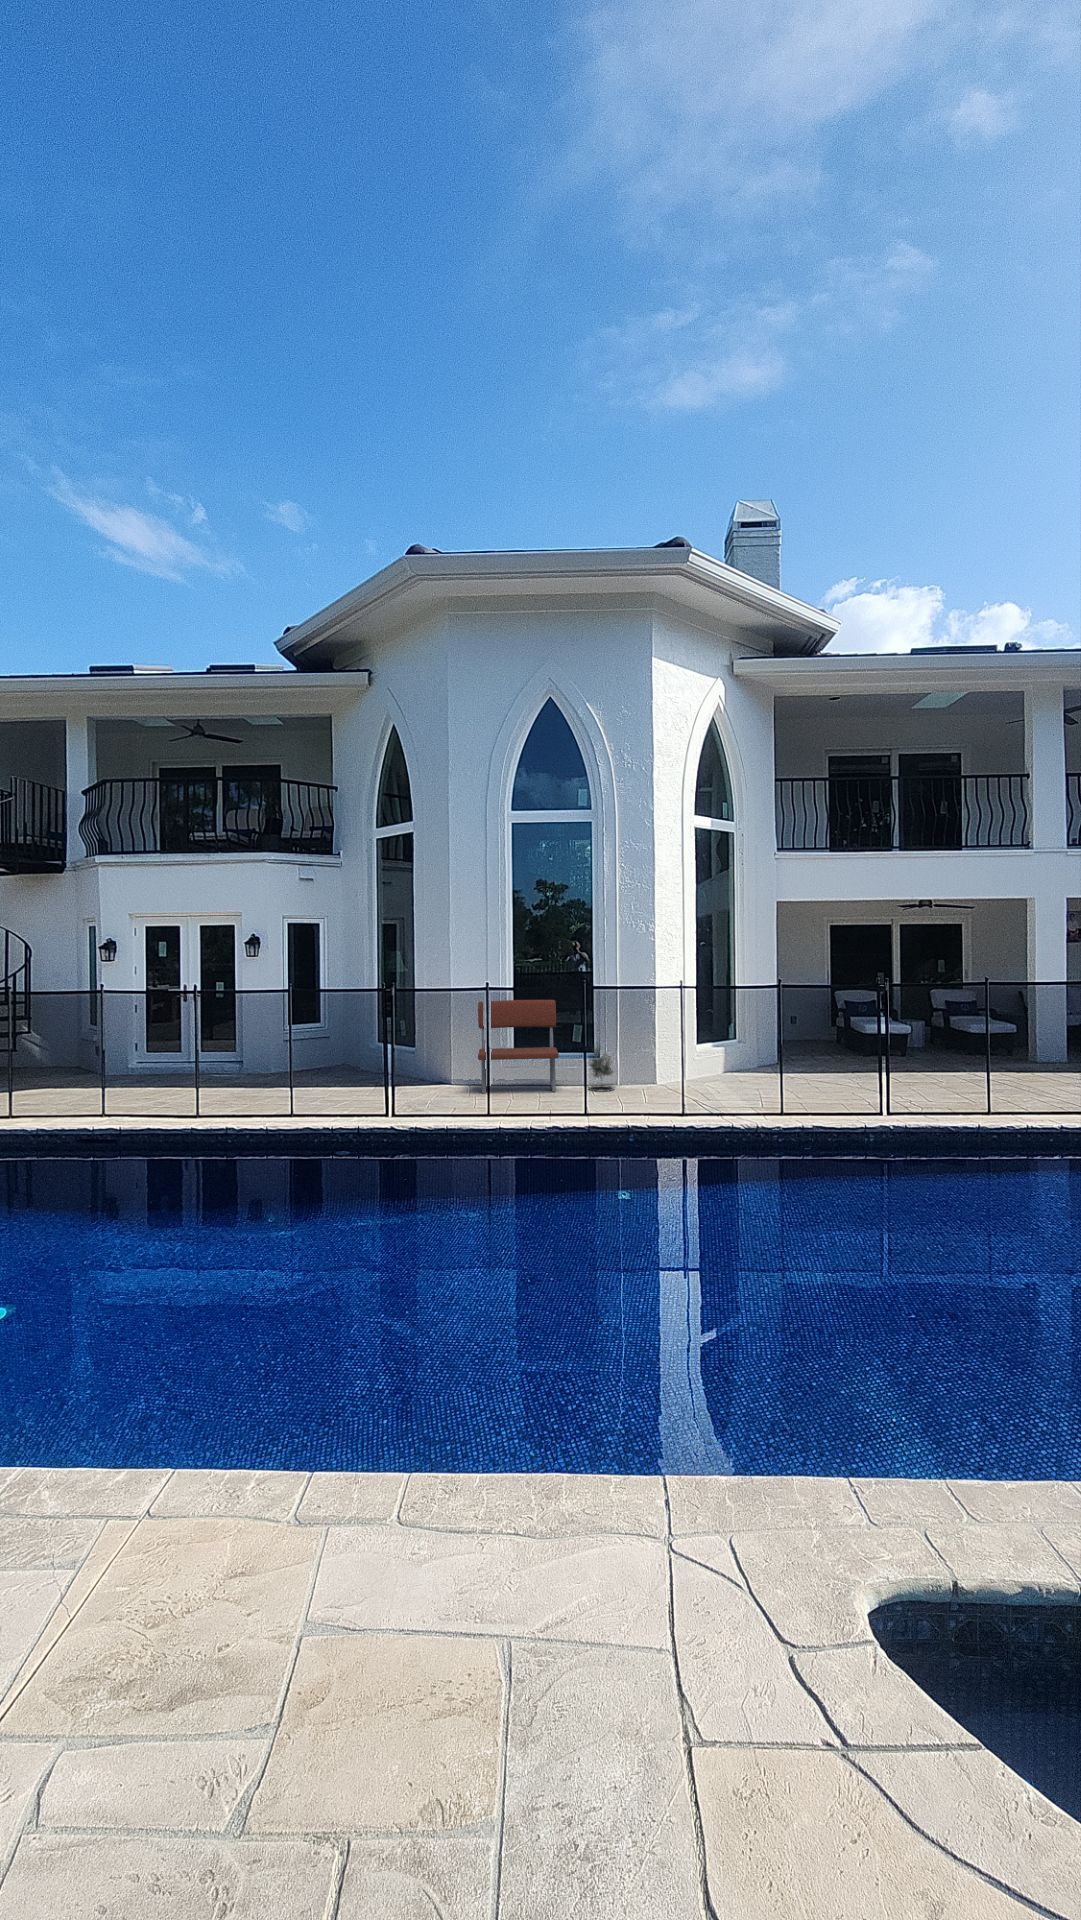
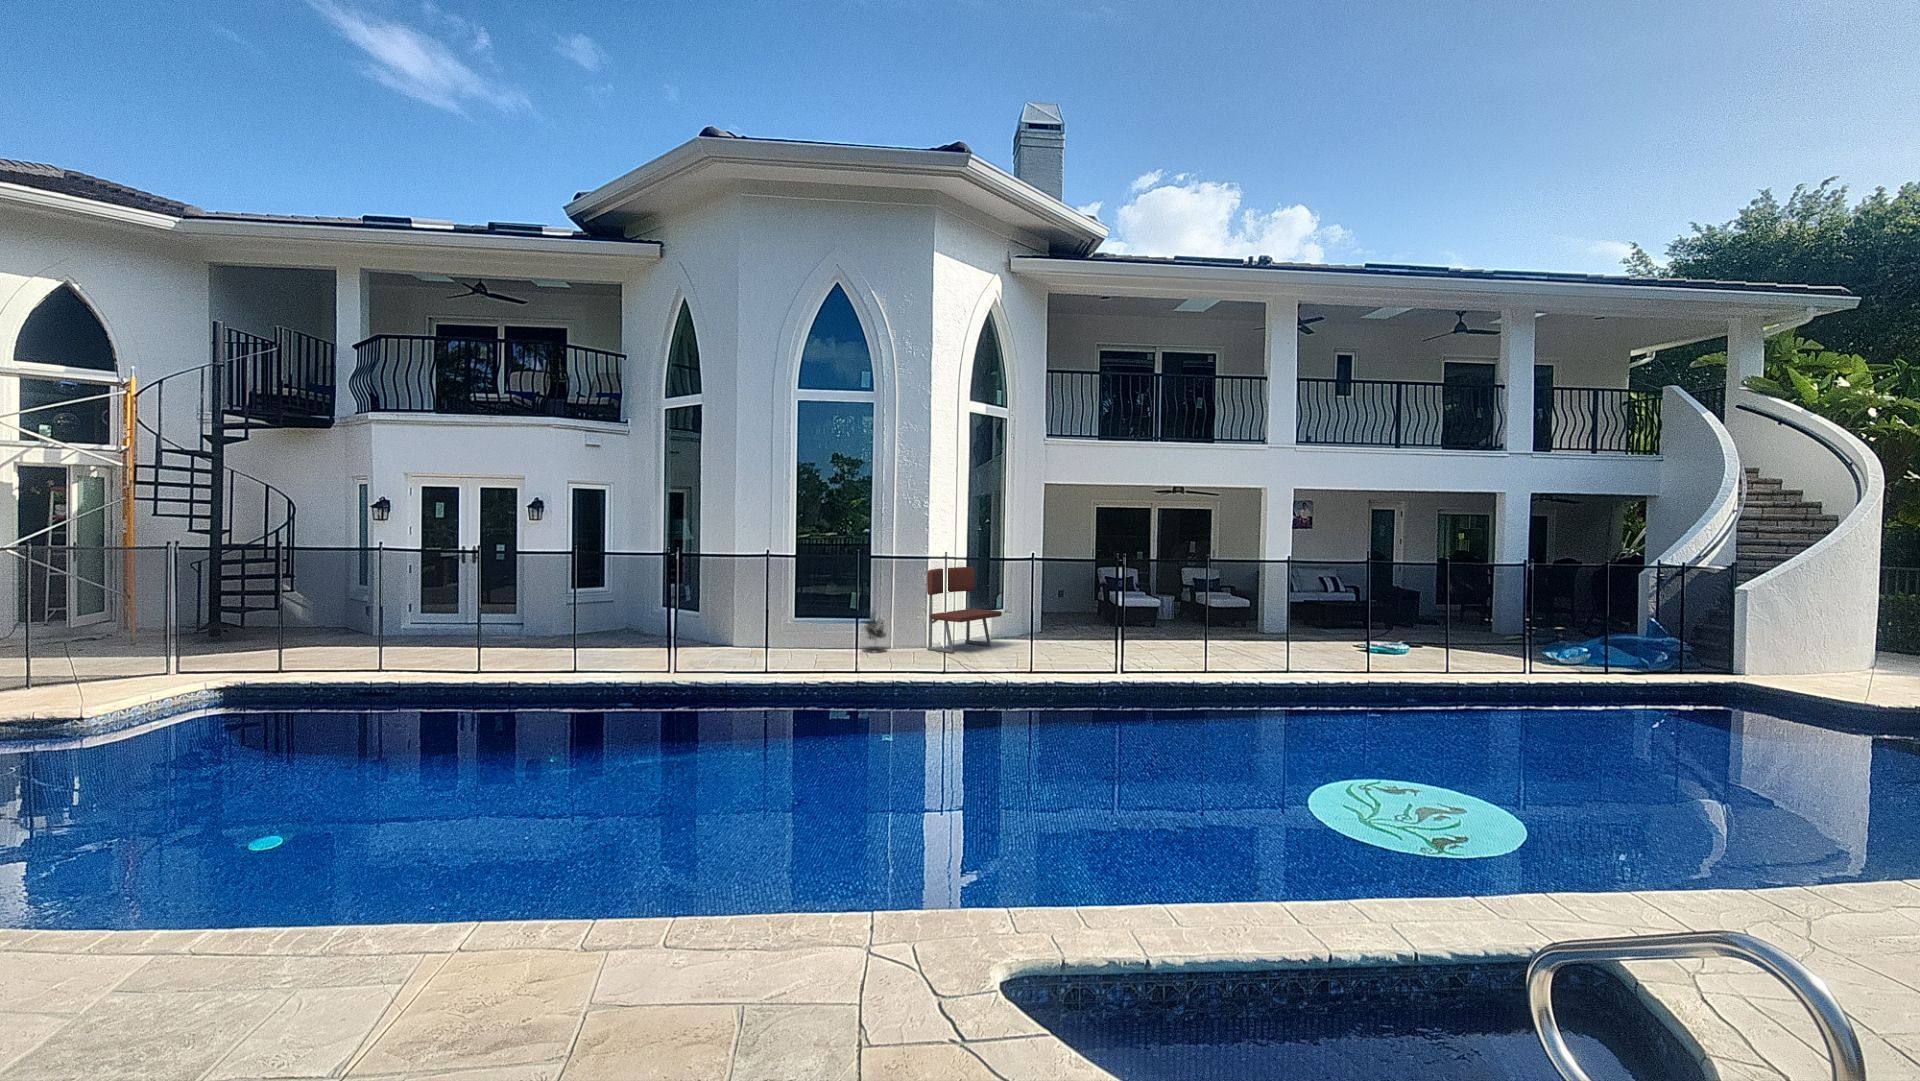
bench: present [478,1000,559,1094] -> present [927,567,1002,653]

